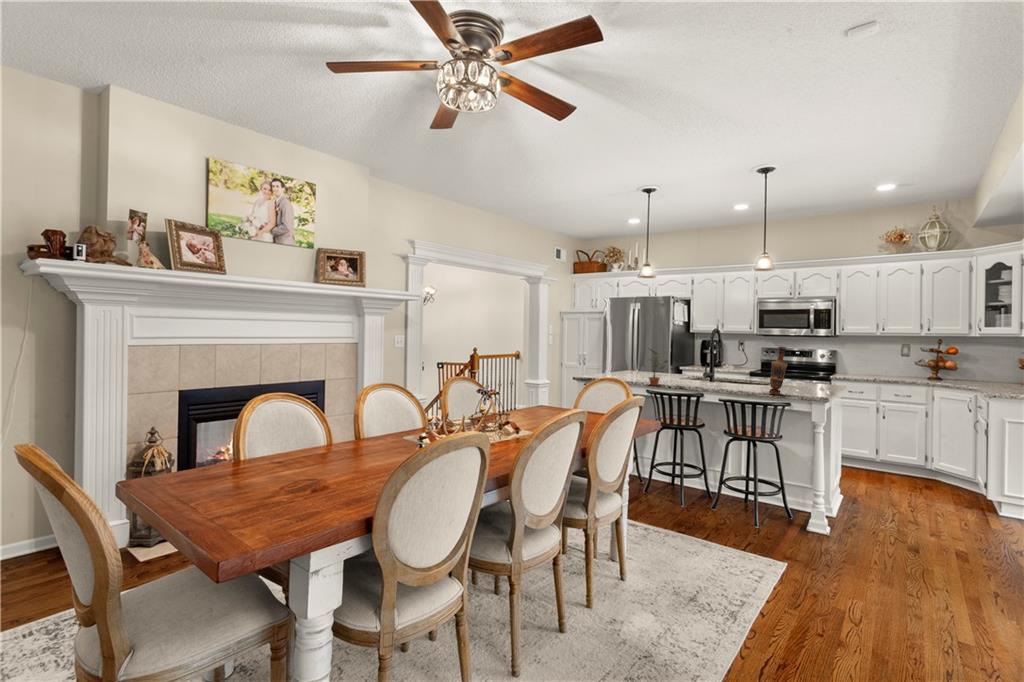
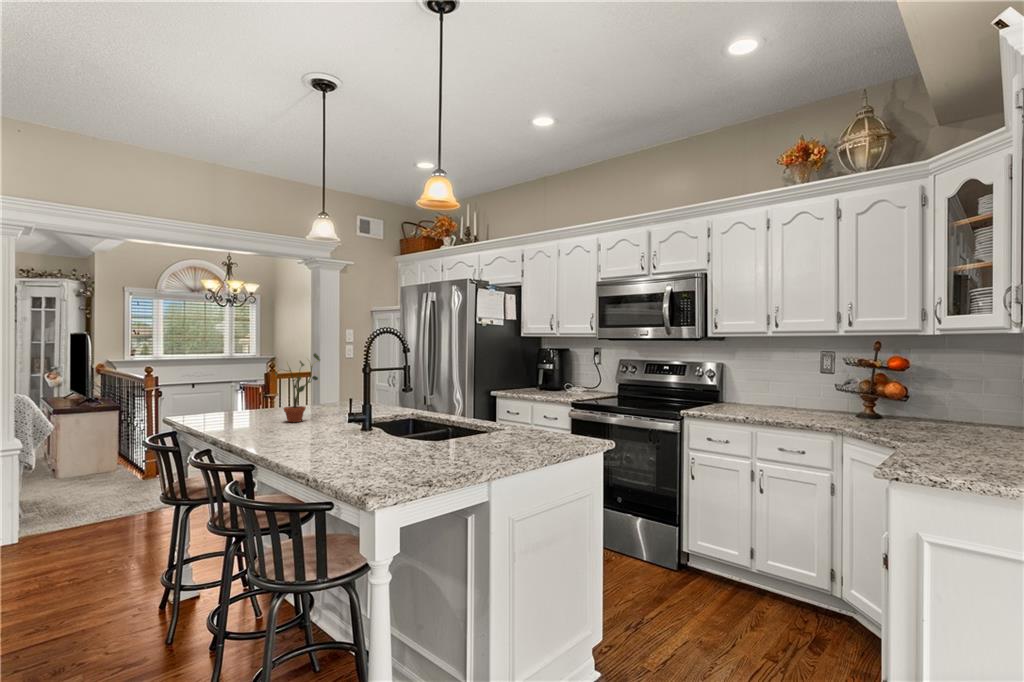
vase: present [769,346,788,395] -> none [398,347,430,454]

